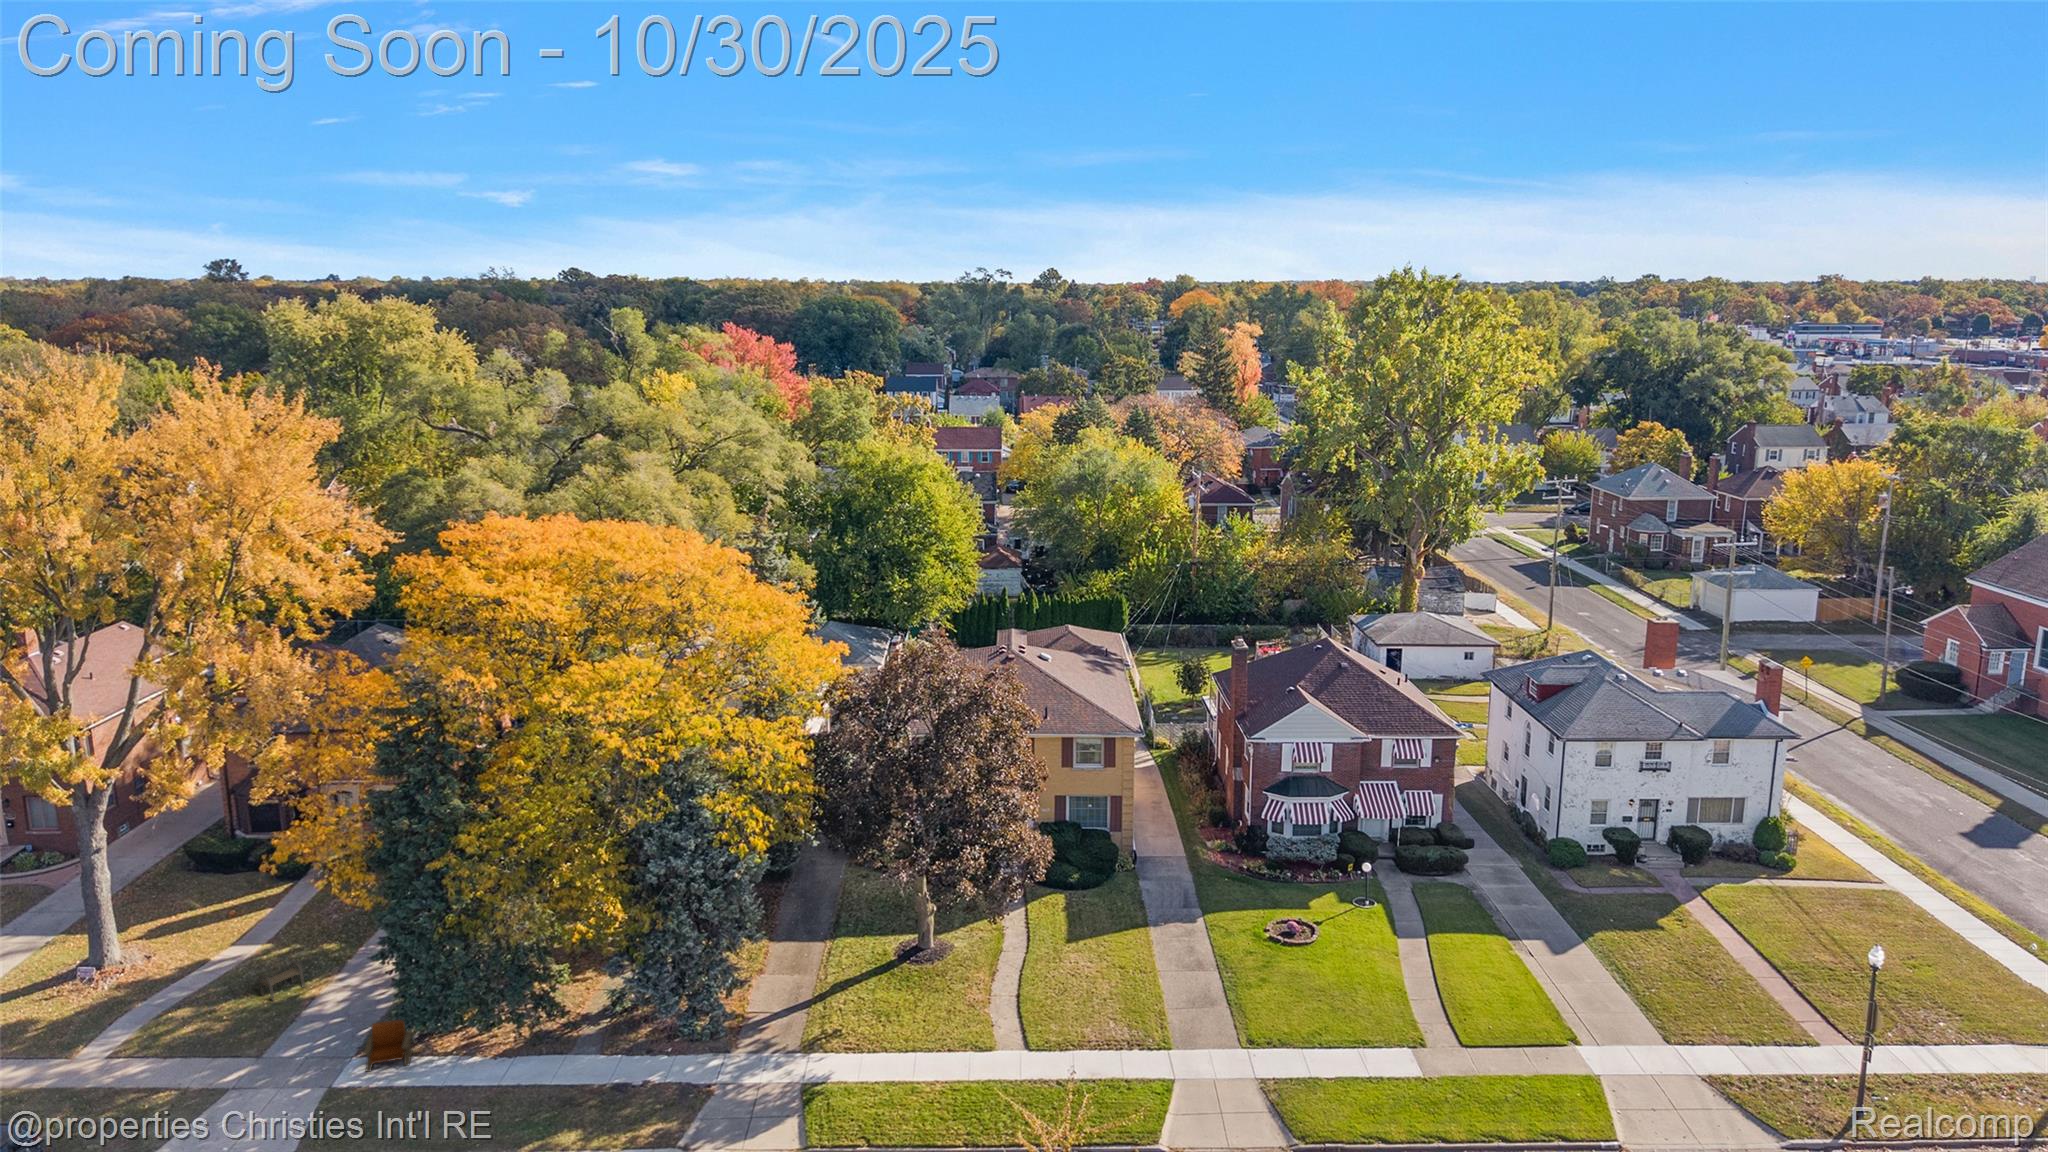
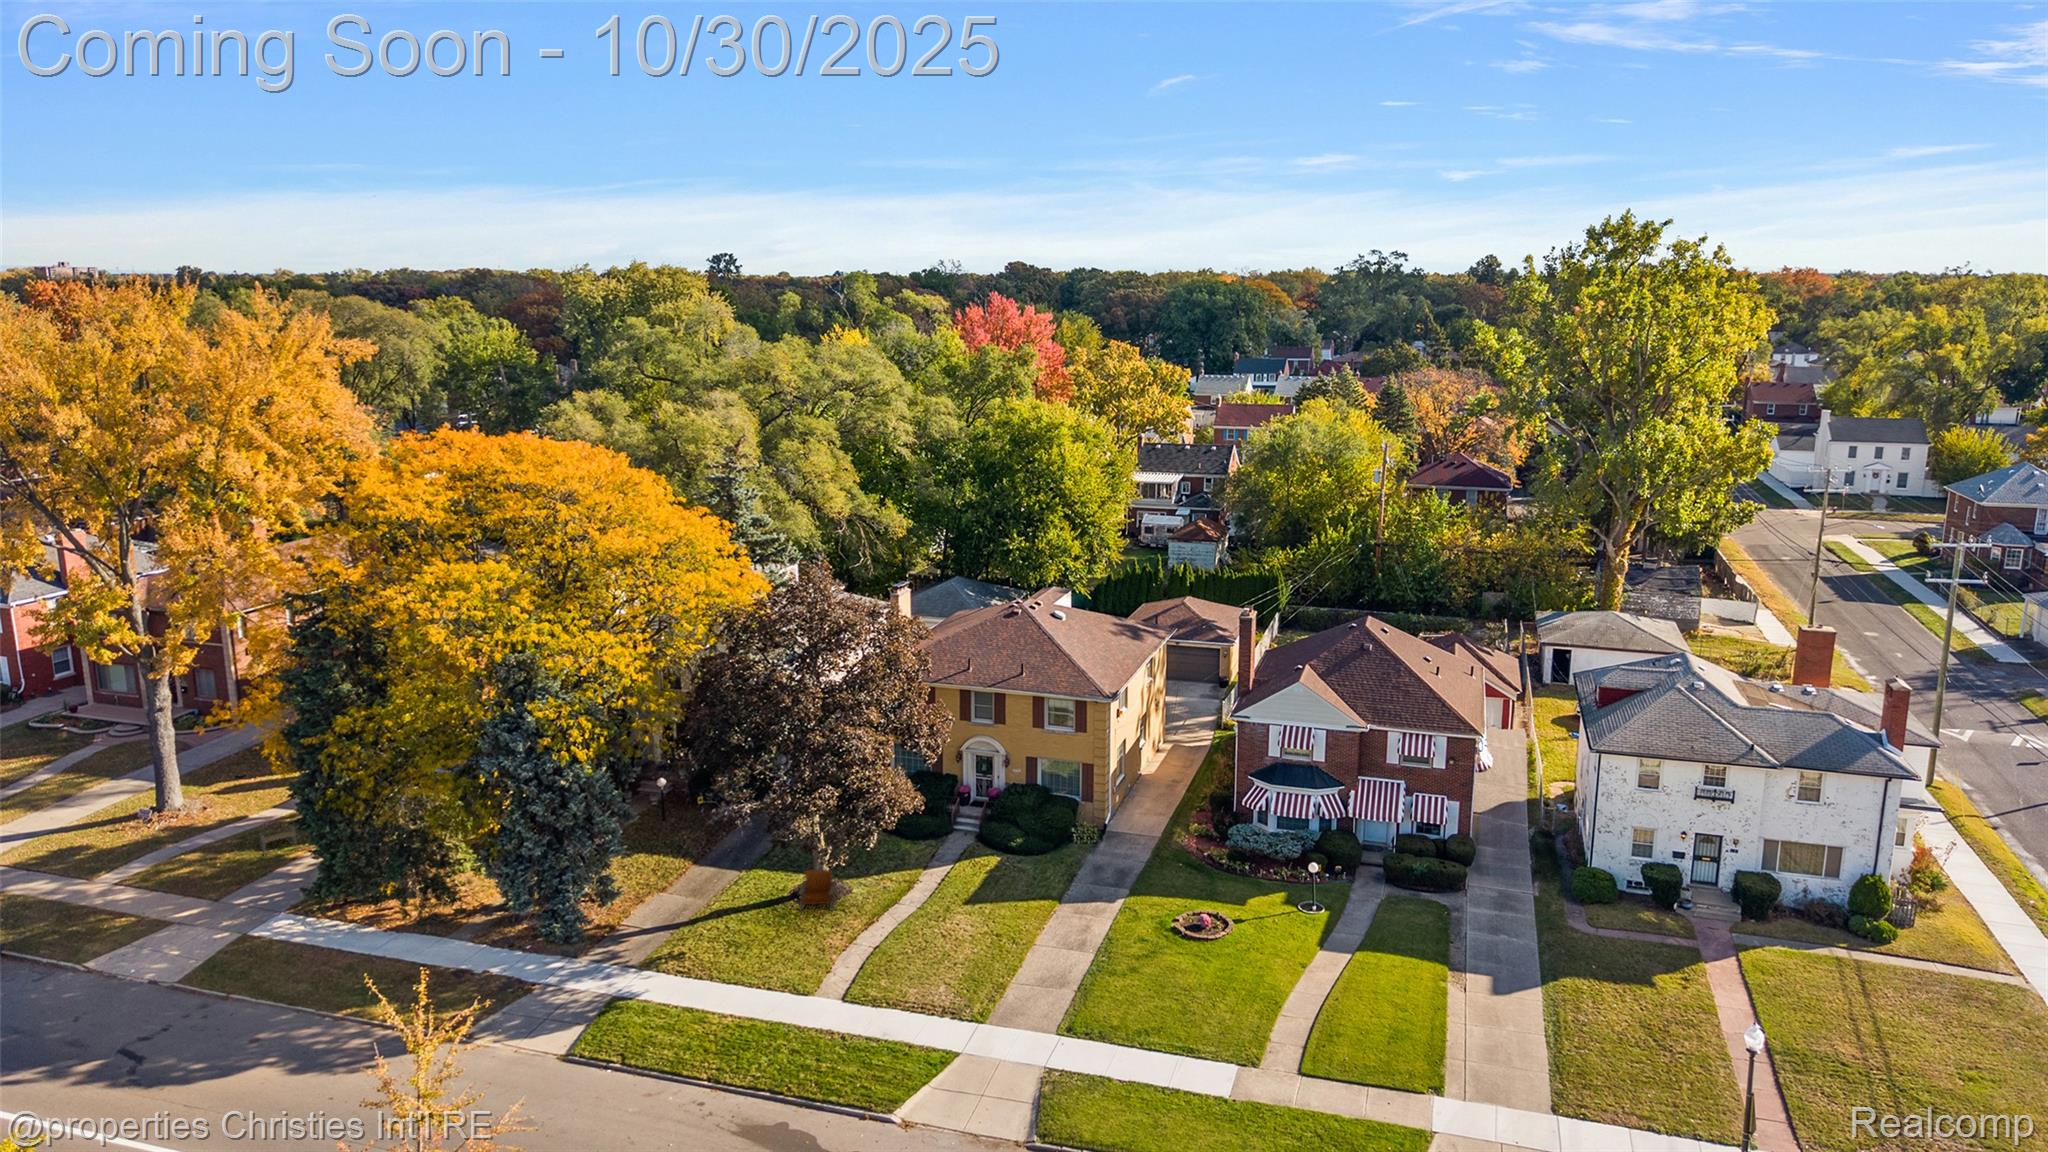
lounge chair: present [364,1020,413,1072] -> present [798,870,837,911]

